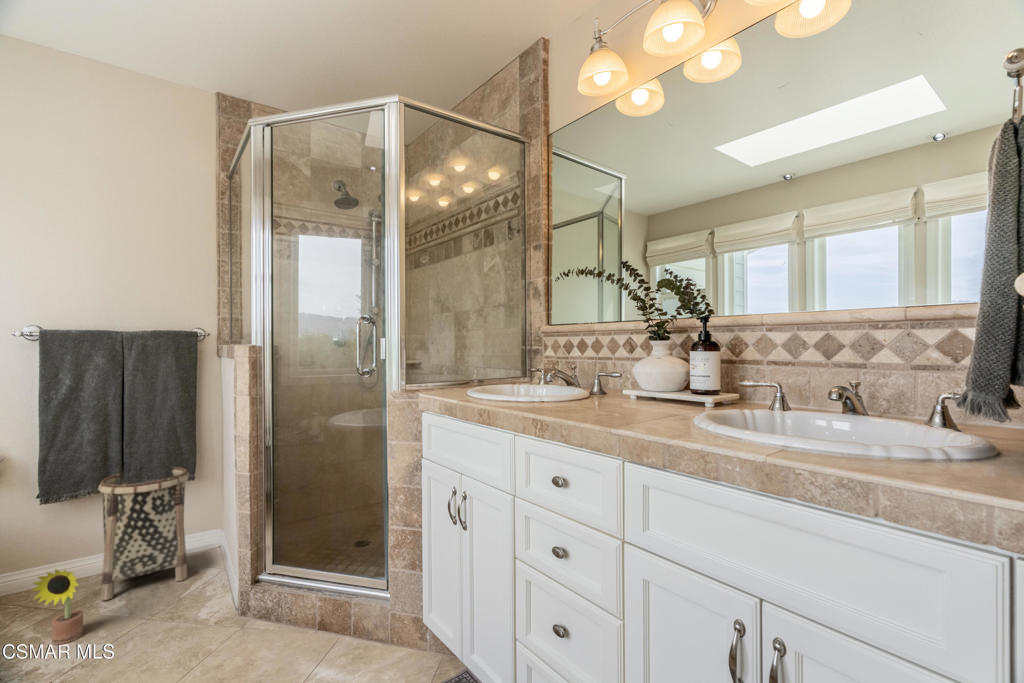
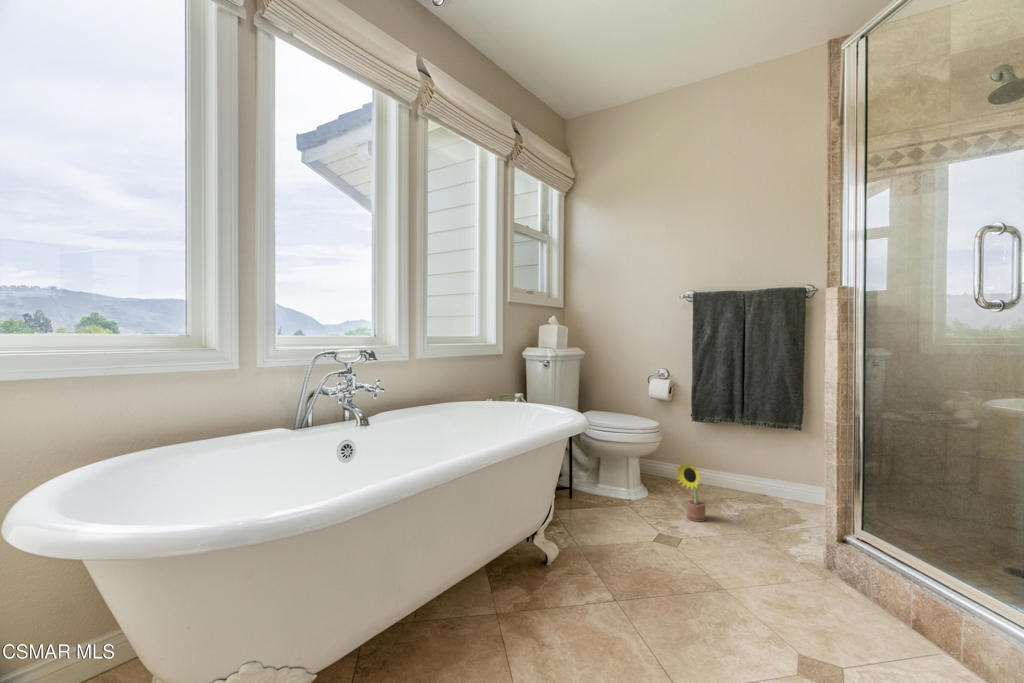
basket: present [99,467,189,600] -> none [722,410,795,518]

